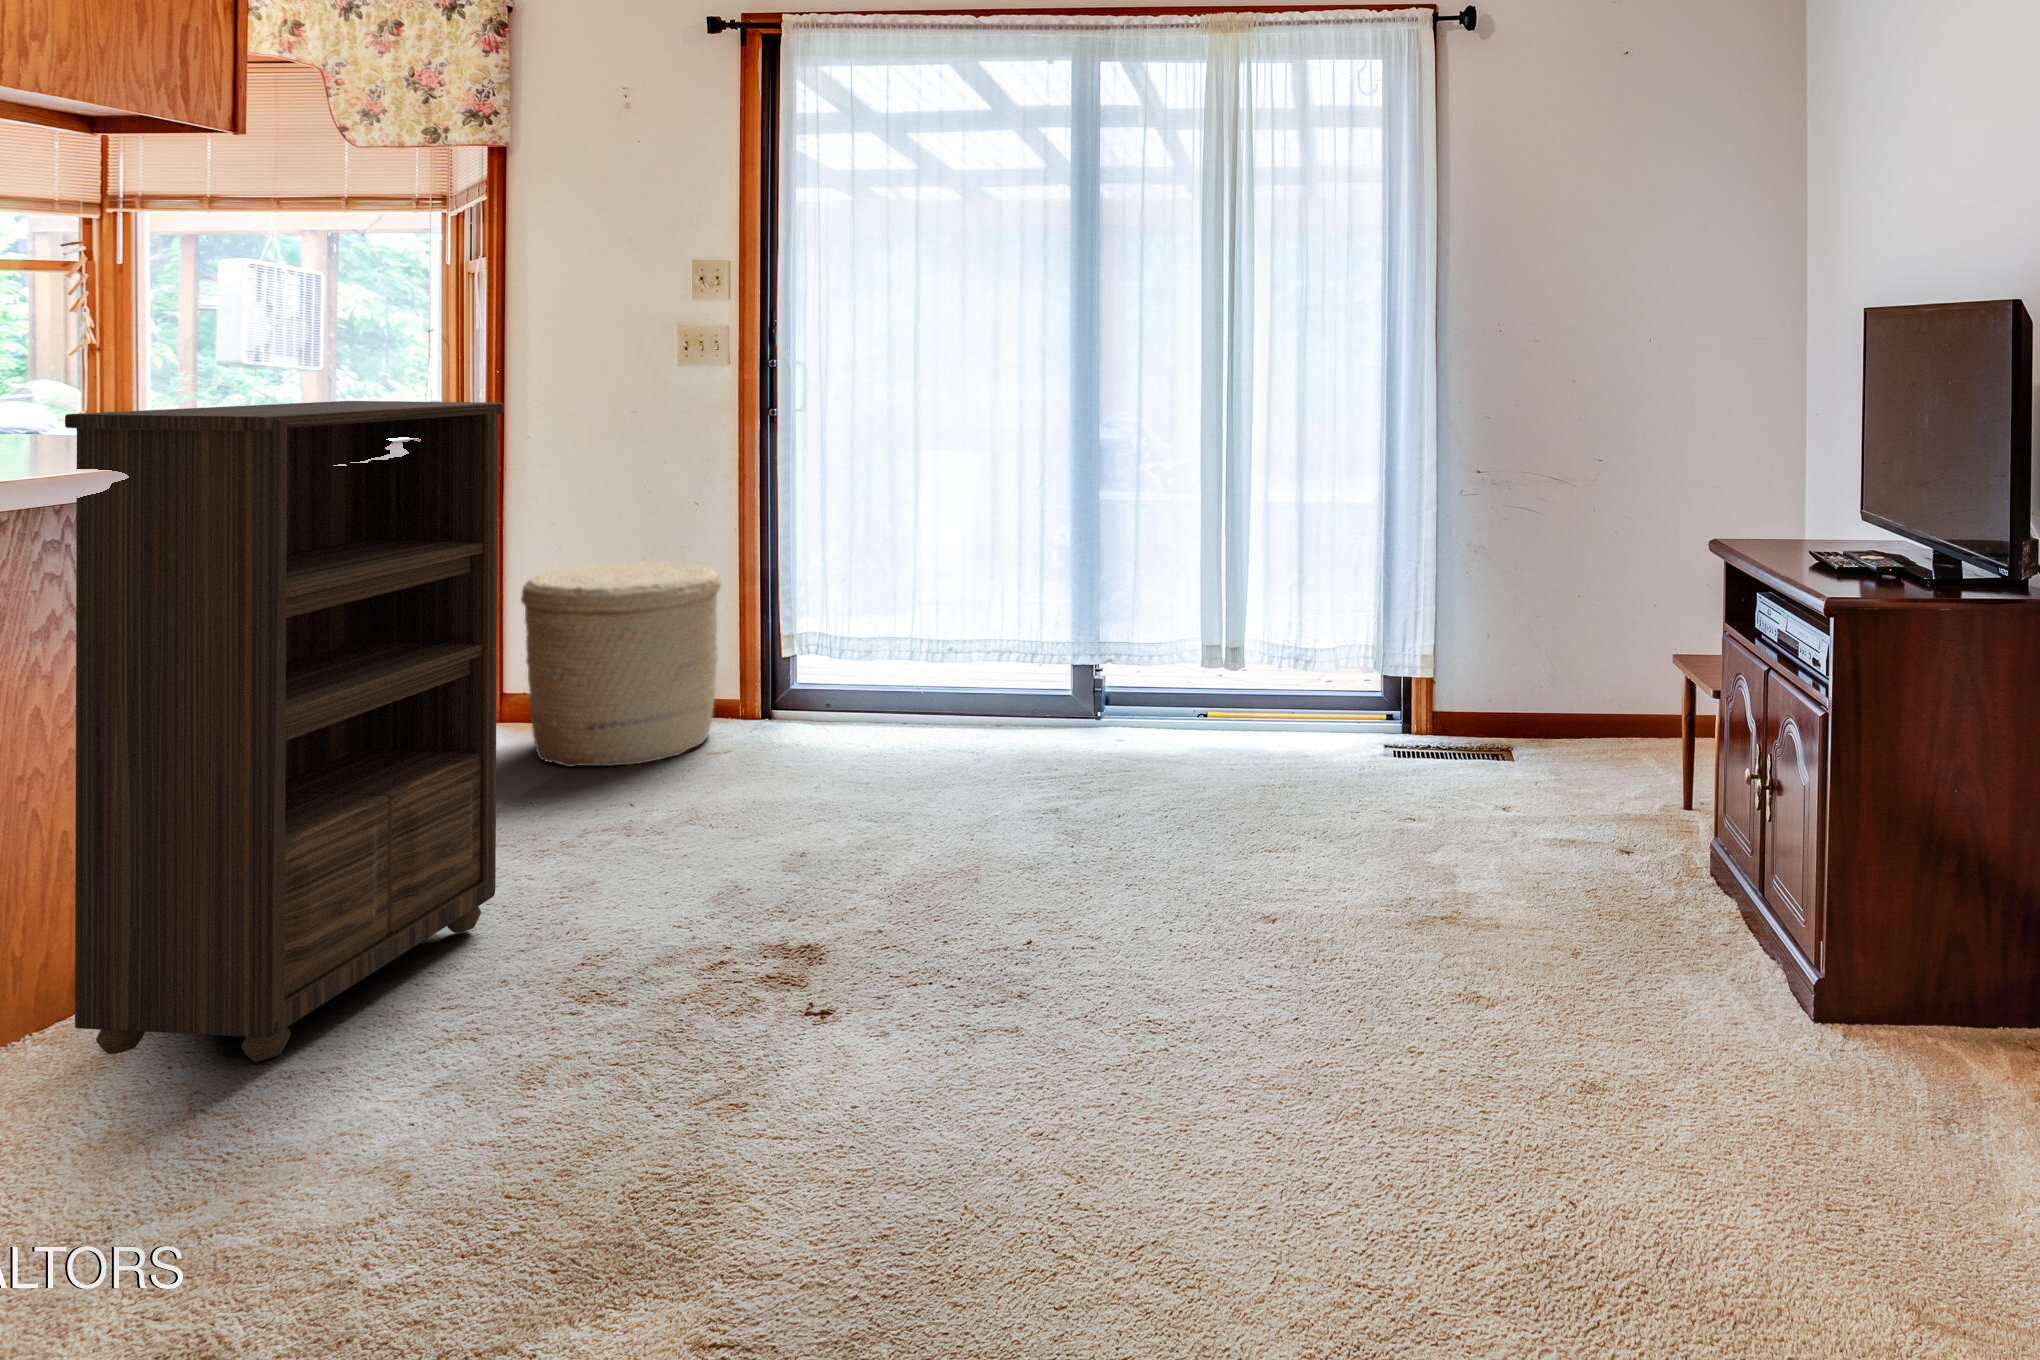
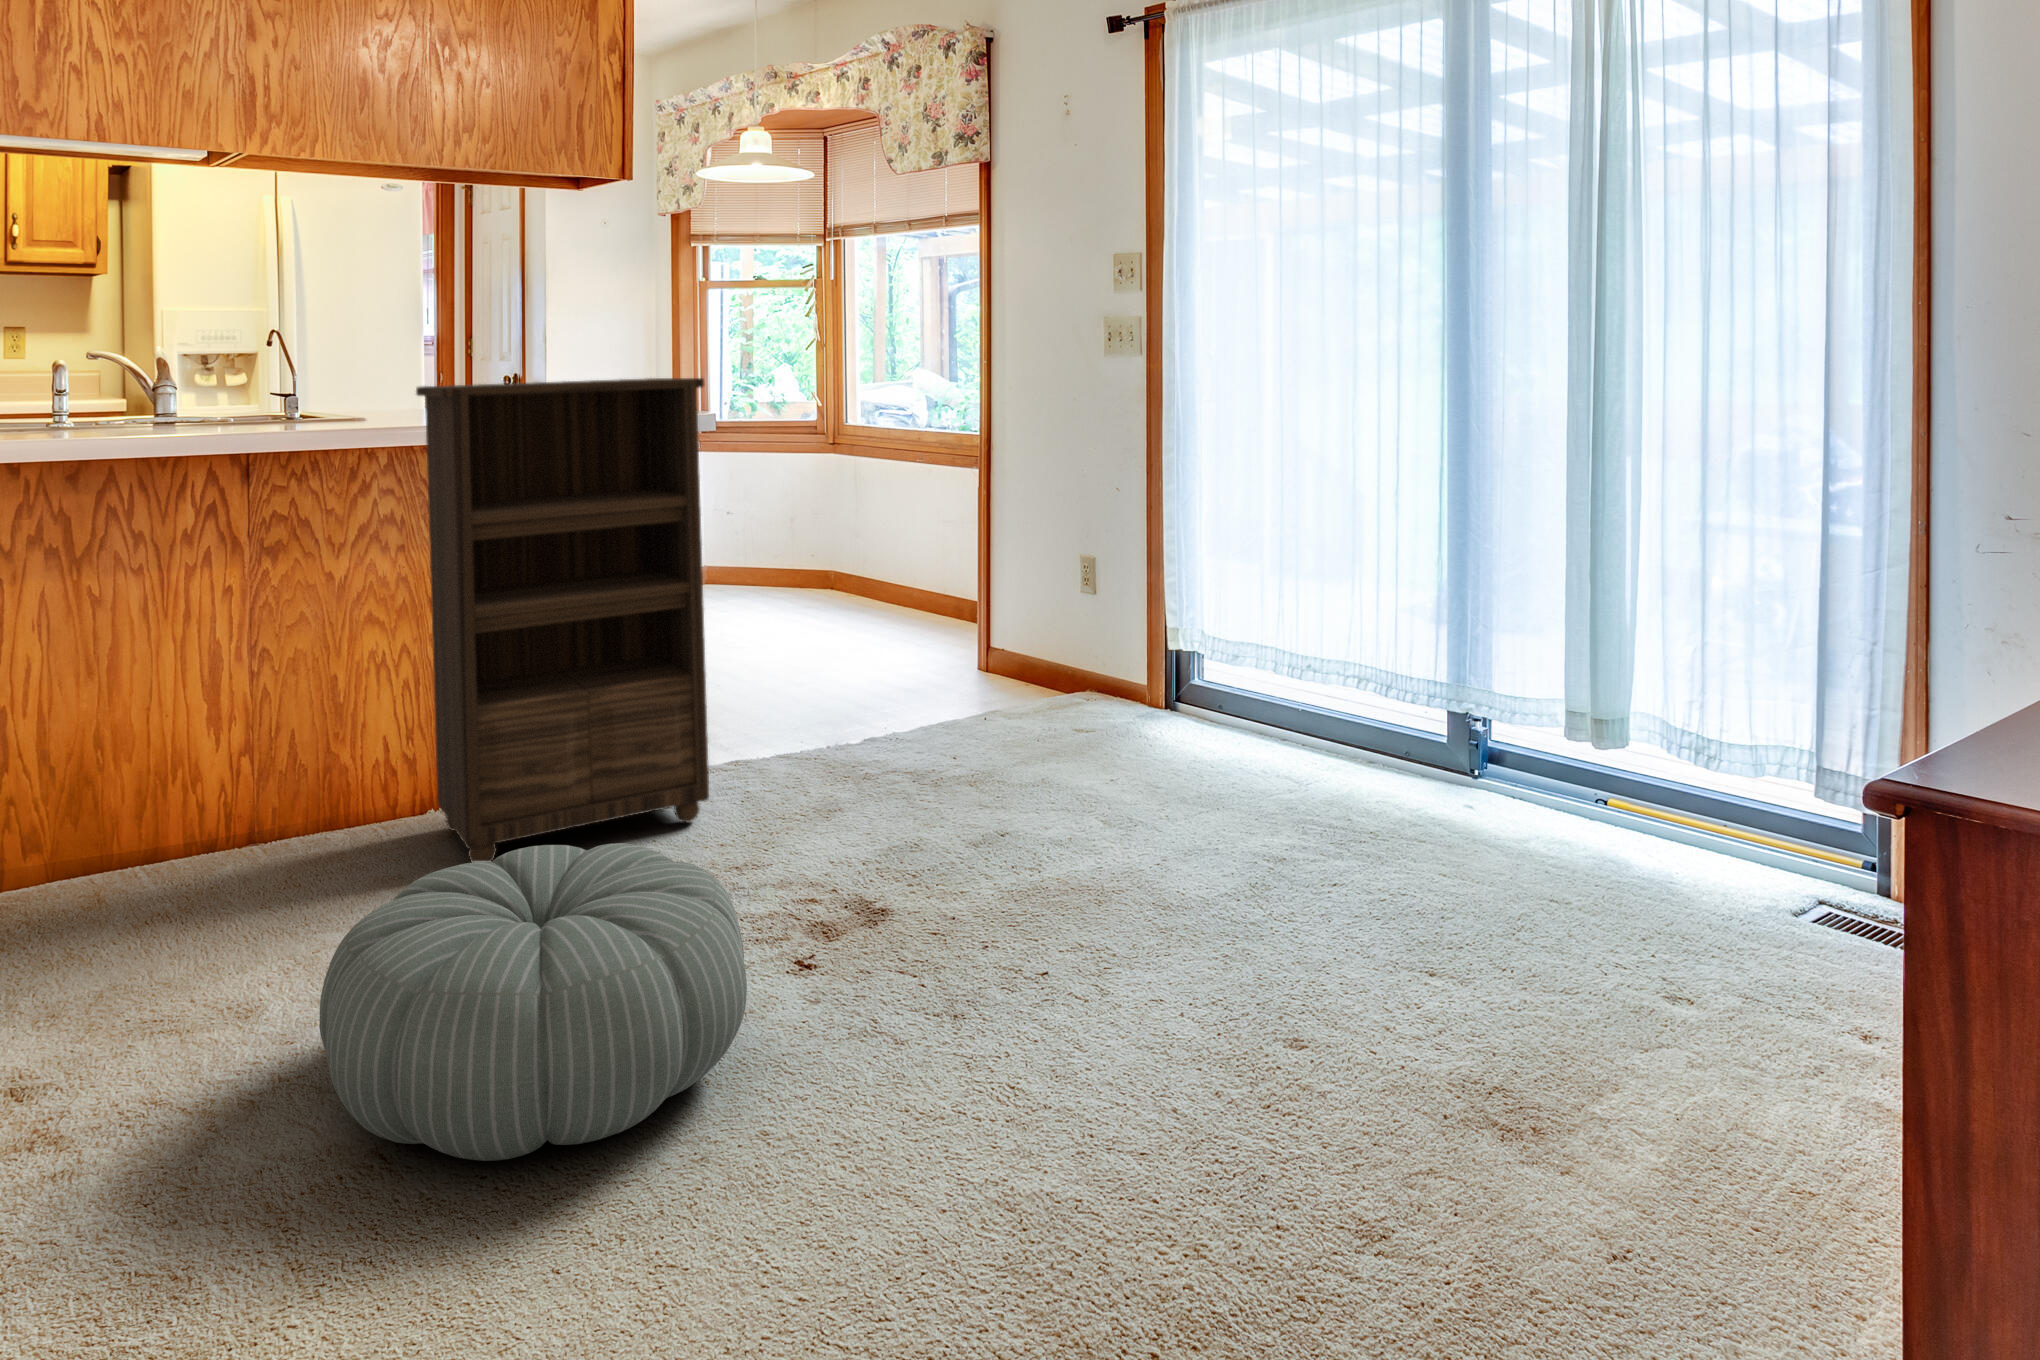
basket: present [521,562,721,767] -> none [937,534,1109,728]
pouf: none [547,882,1002,1220] -> present [319,843,747,1161]

